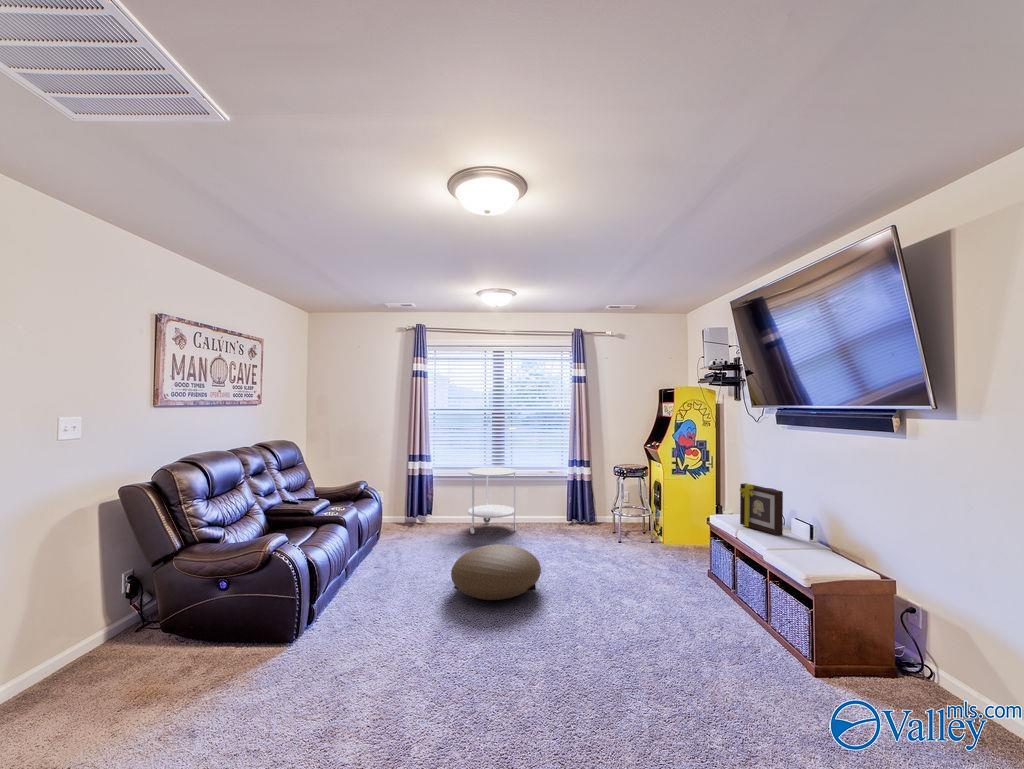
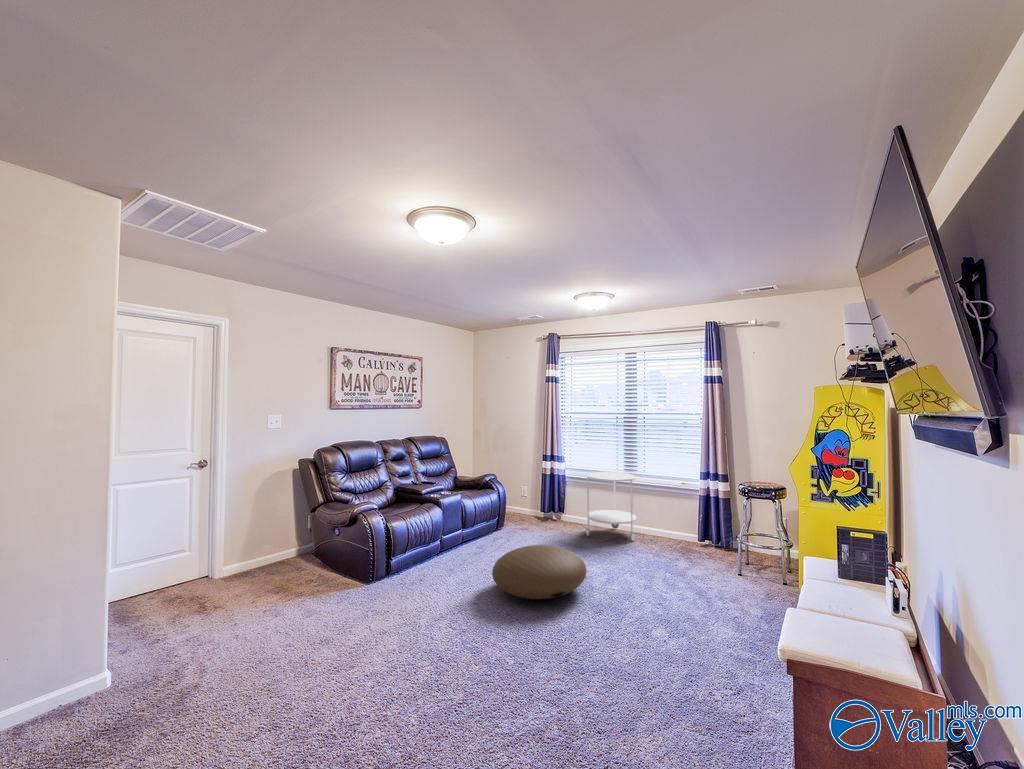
picture frame: present [740,483,783,536] -> none [826,519,878,606]

